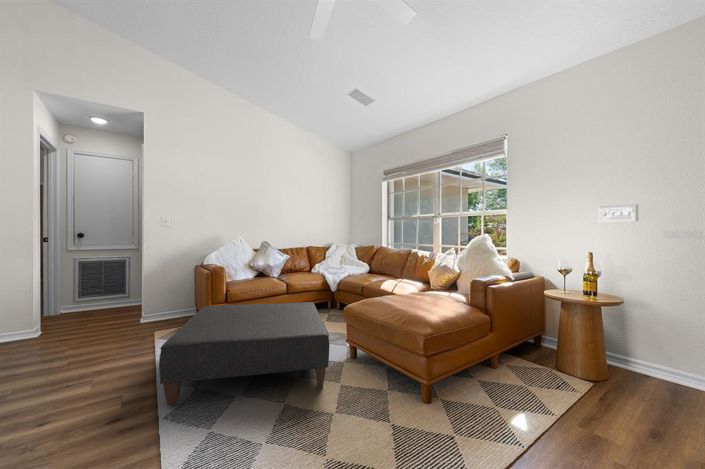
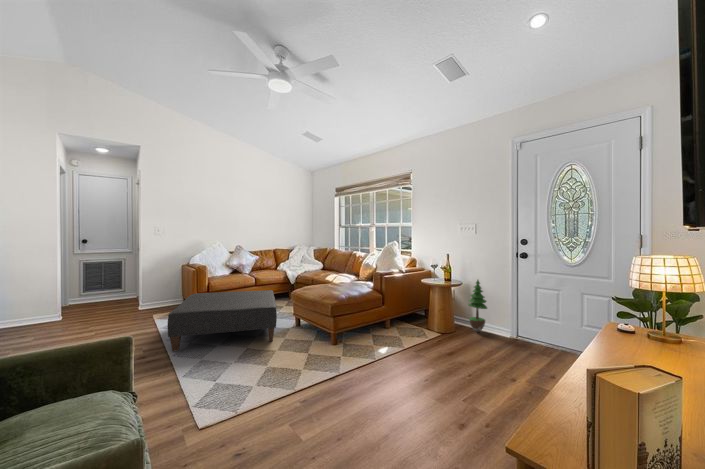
potted tree: none [628,294,673,380] -> present [468,280,487,332]

